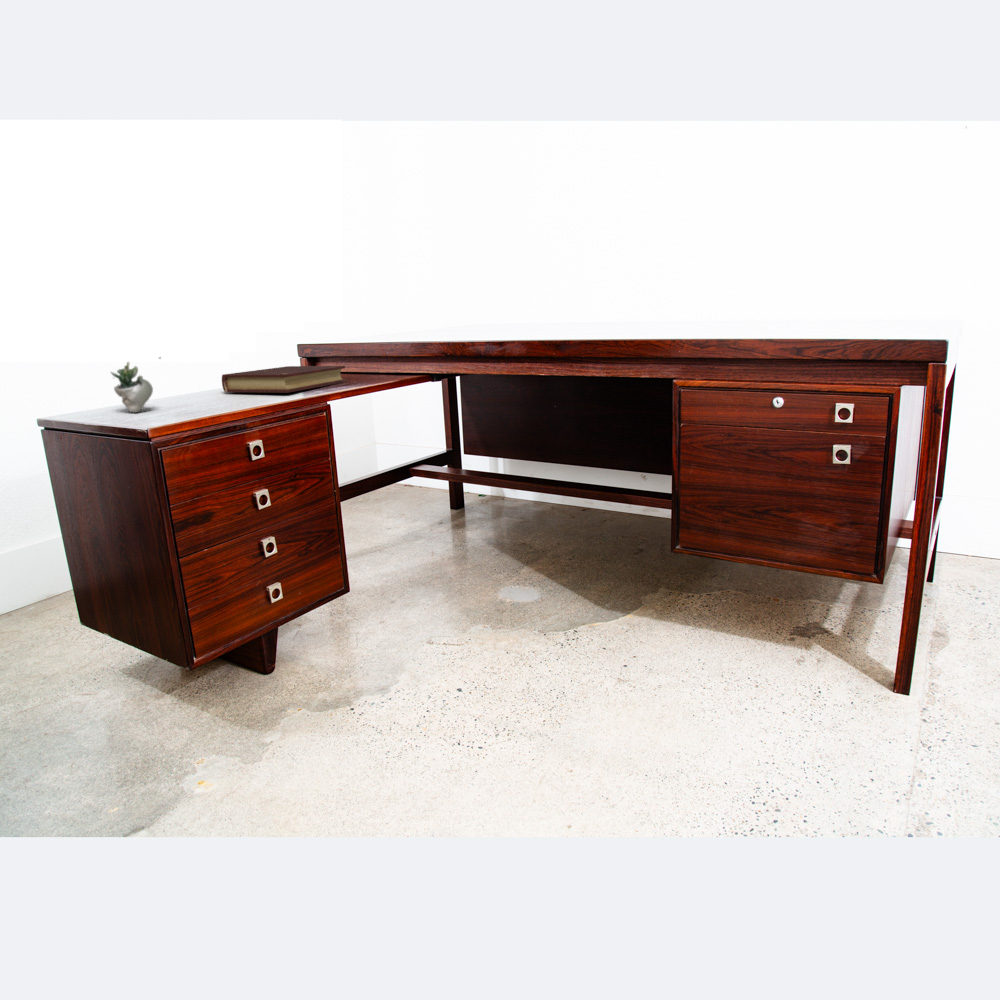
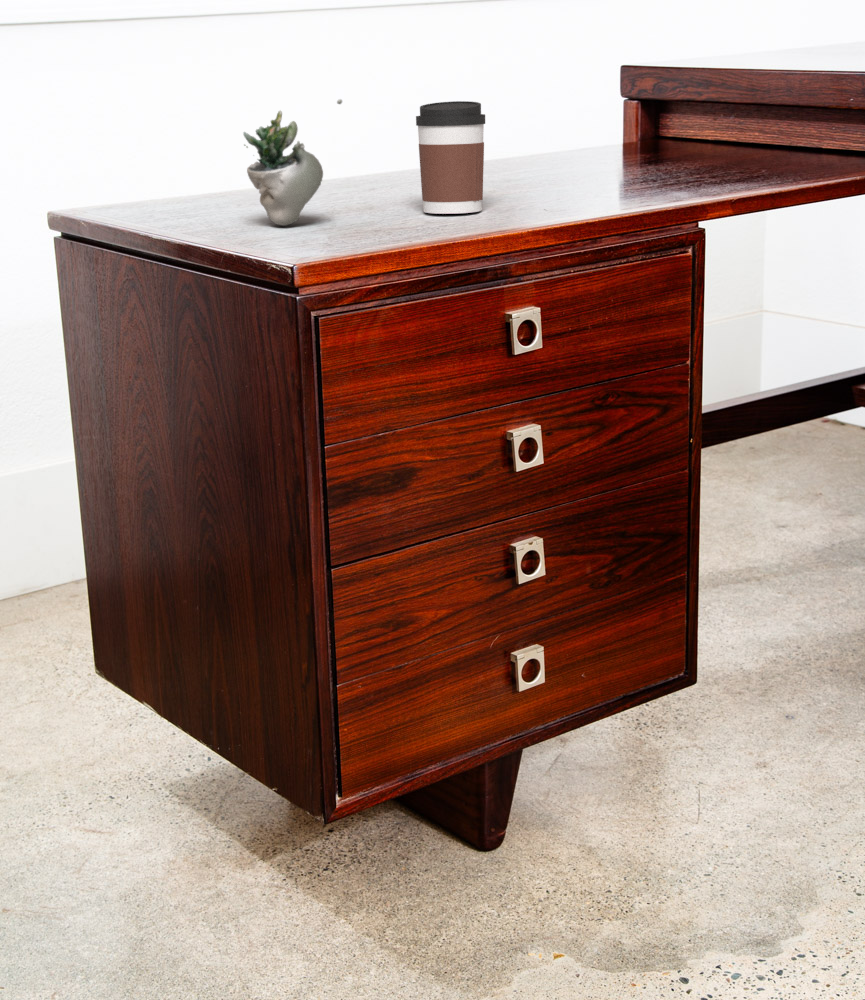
coffee cup: none [194,355,229,403] -> present [416,101,485,214]
book: present [222,366,346,393] -> none [474,138,757,198]

